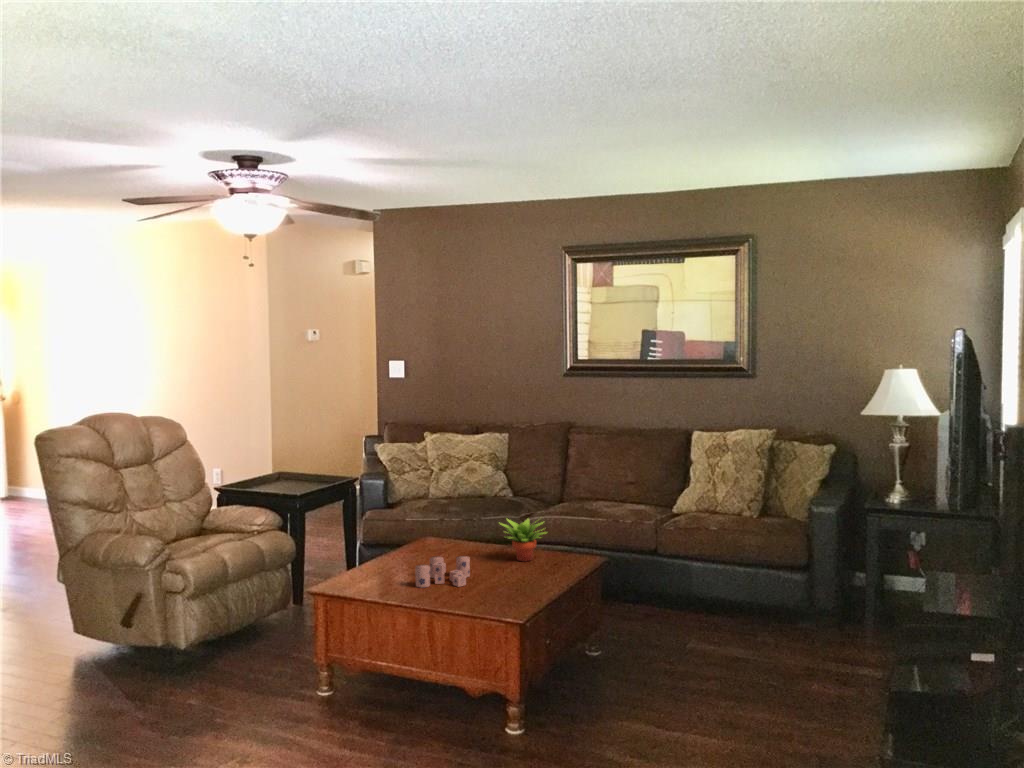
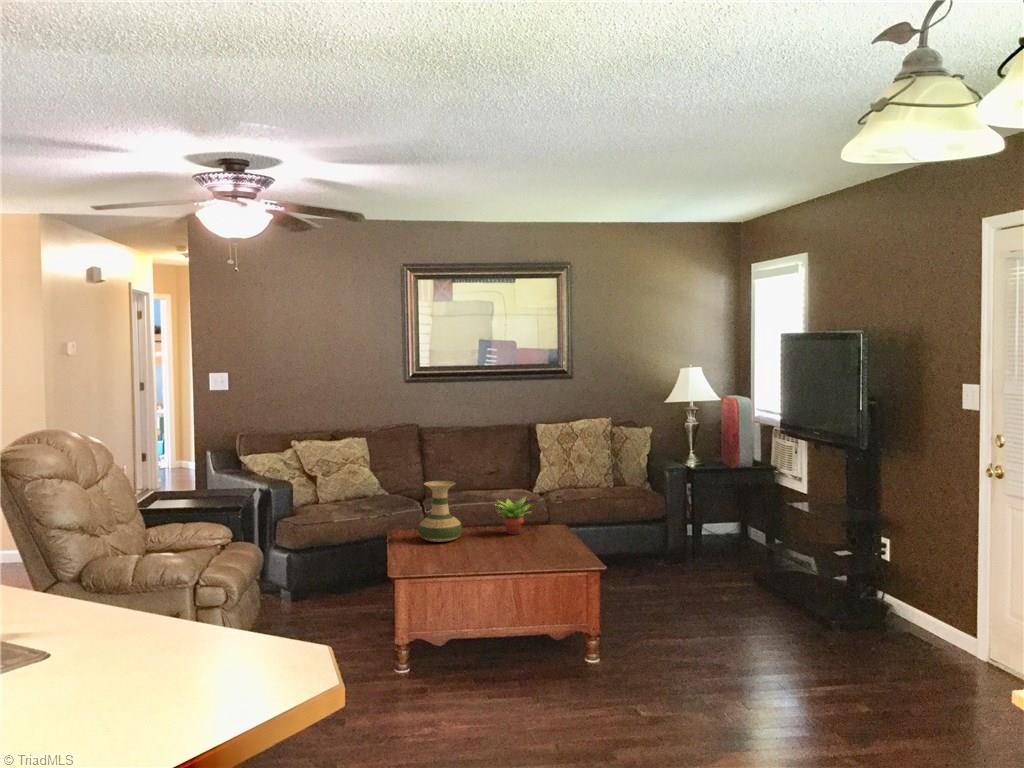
vase: none [418,490,467,558] -> present [418,481,462,542]
candle: present [415,556,470,588] -> none [469,532,512,561]

